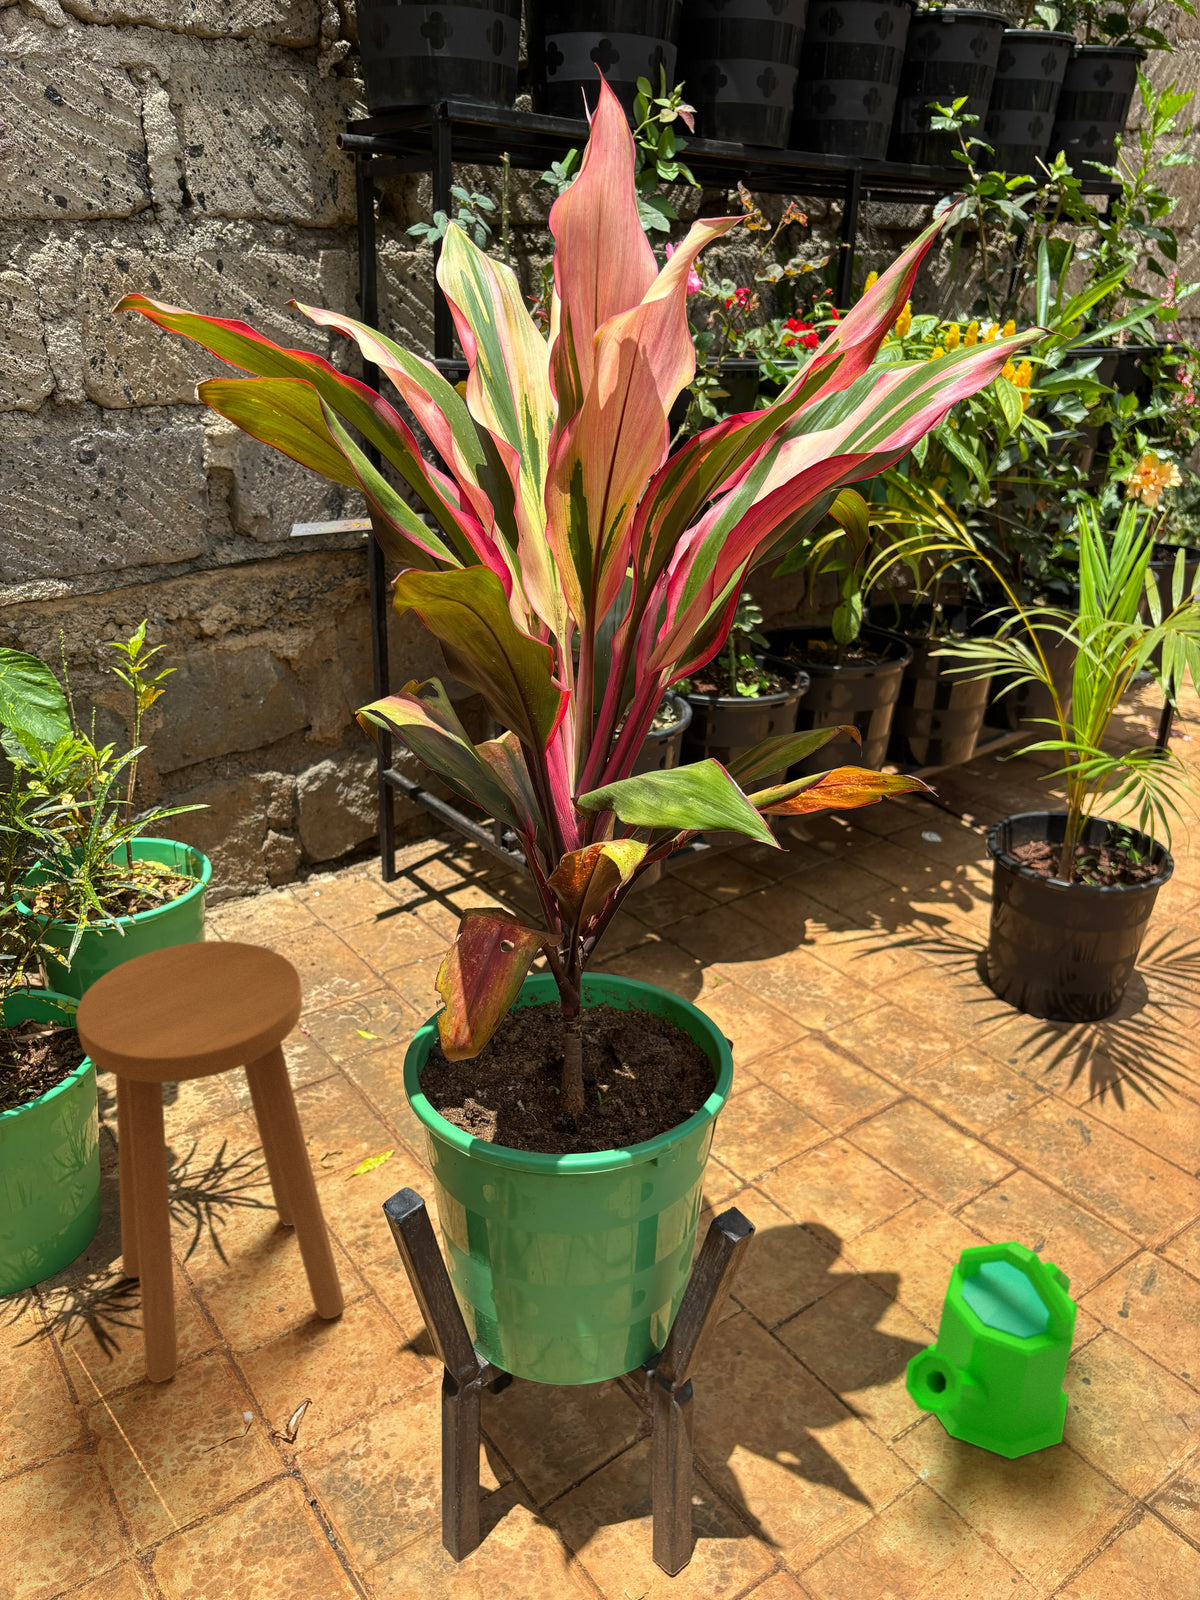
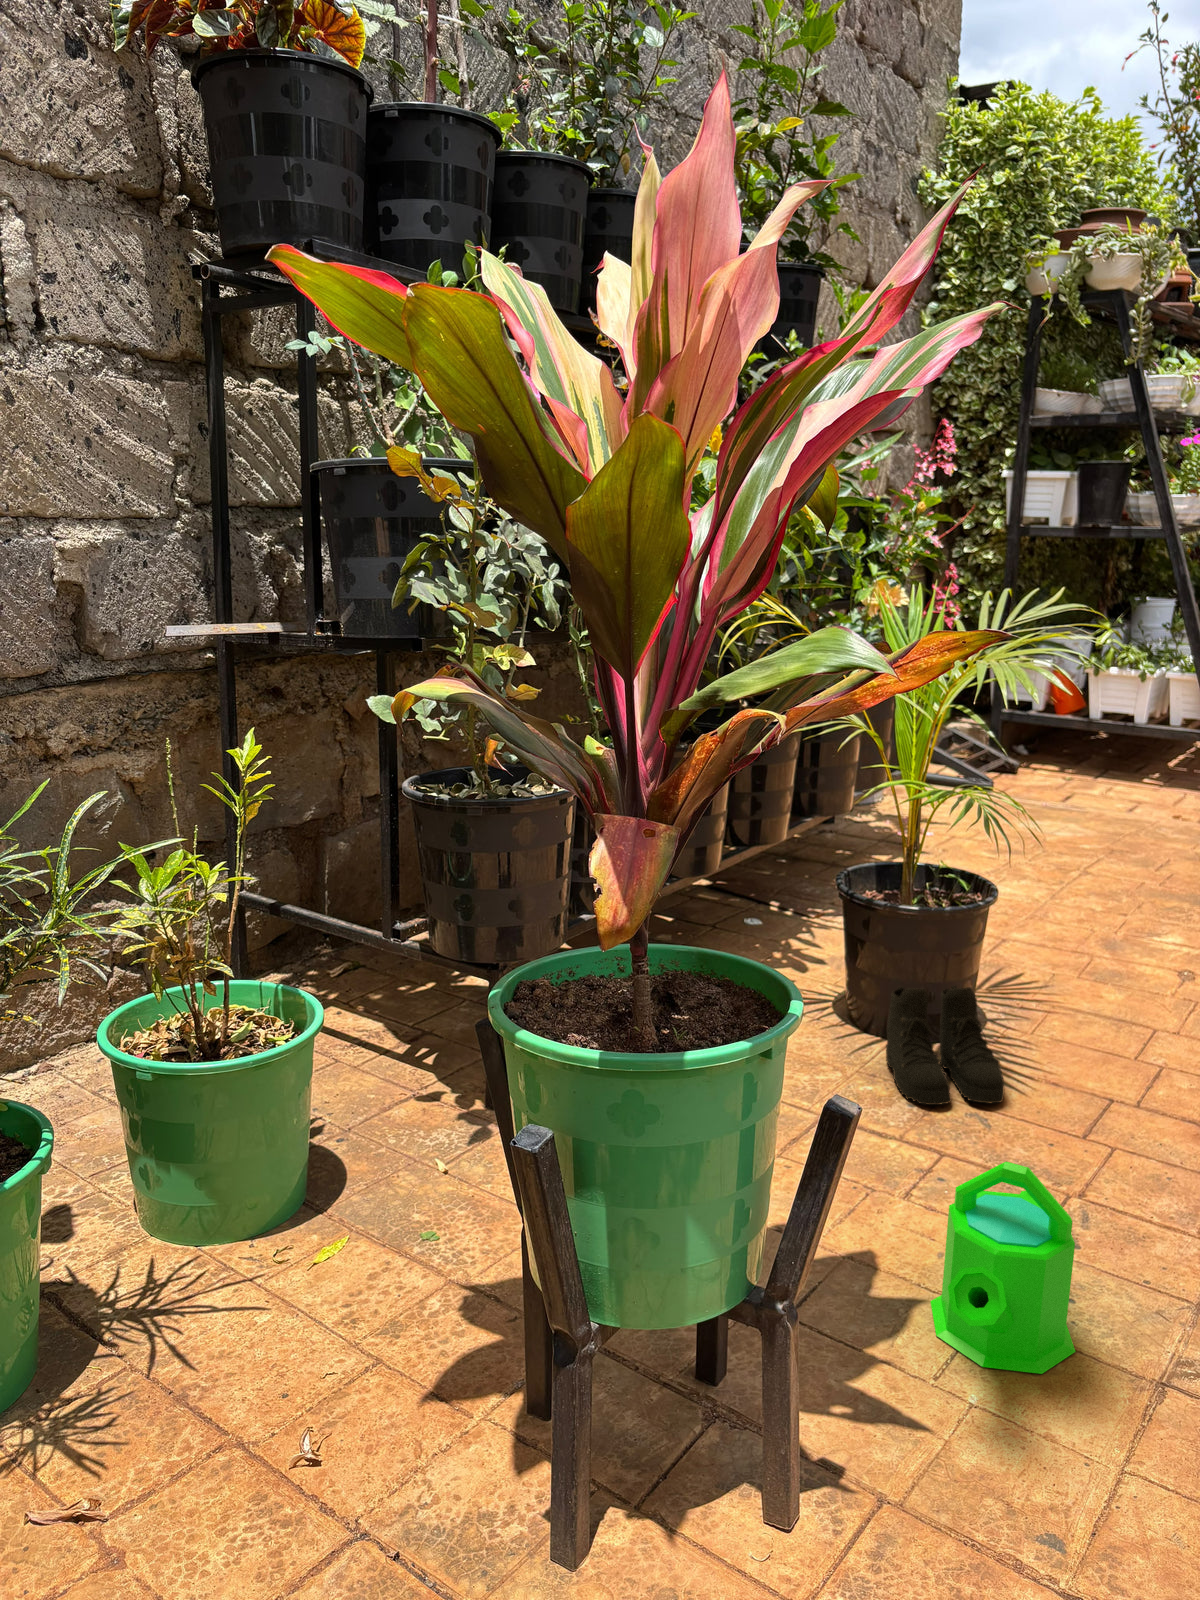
stool: present [76,941,344,1383] -> none [69,985,355,1495]
boots: none [1006,967,1128,1118] -> present [886,985,1004,1105]

